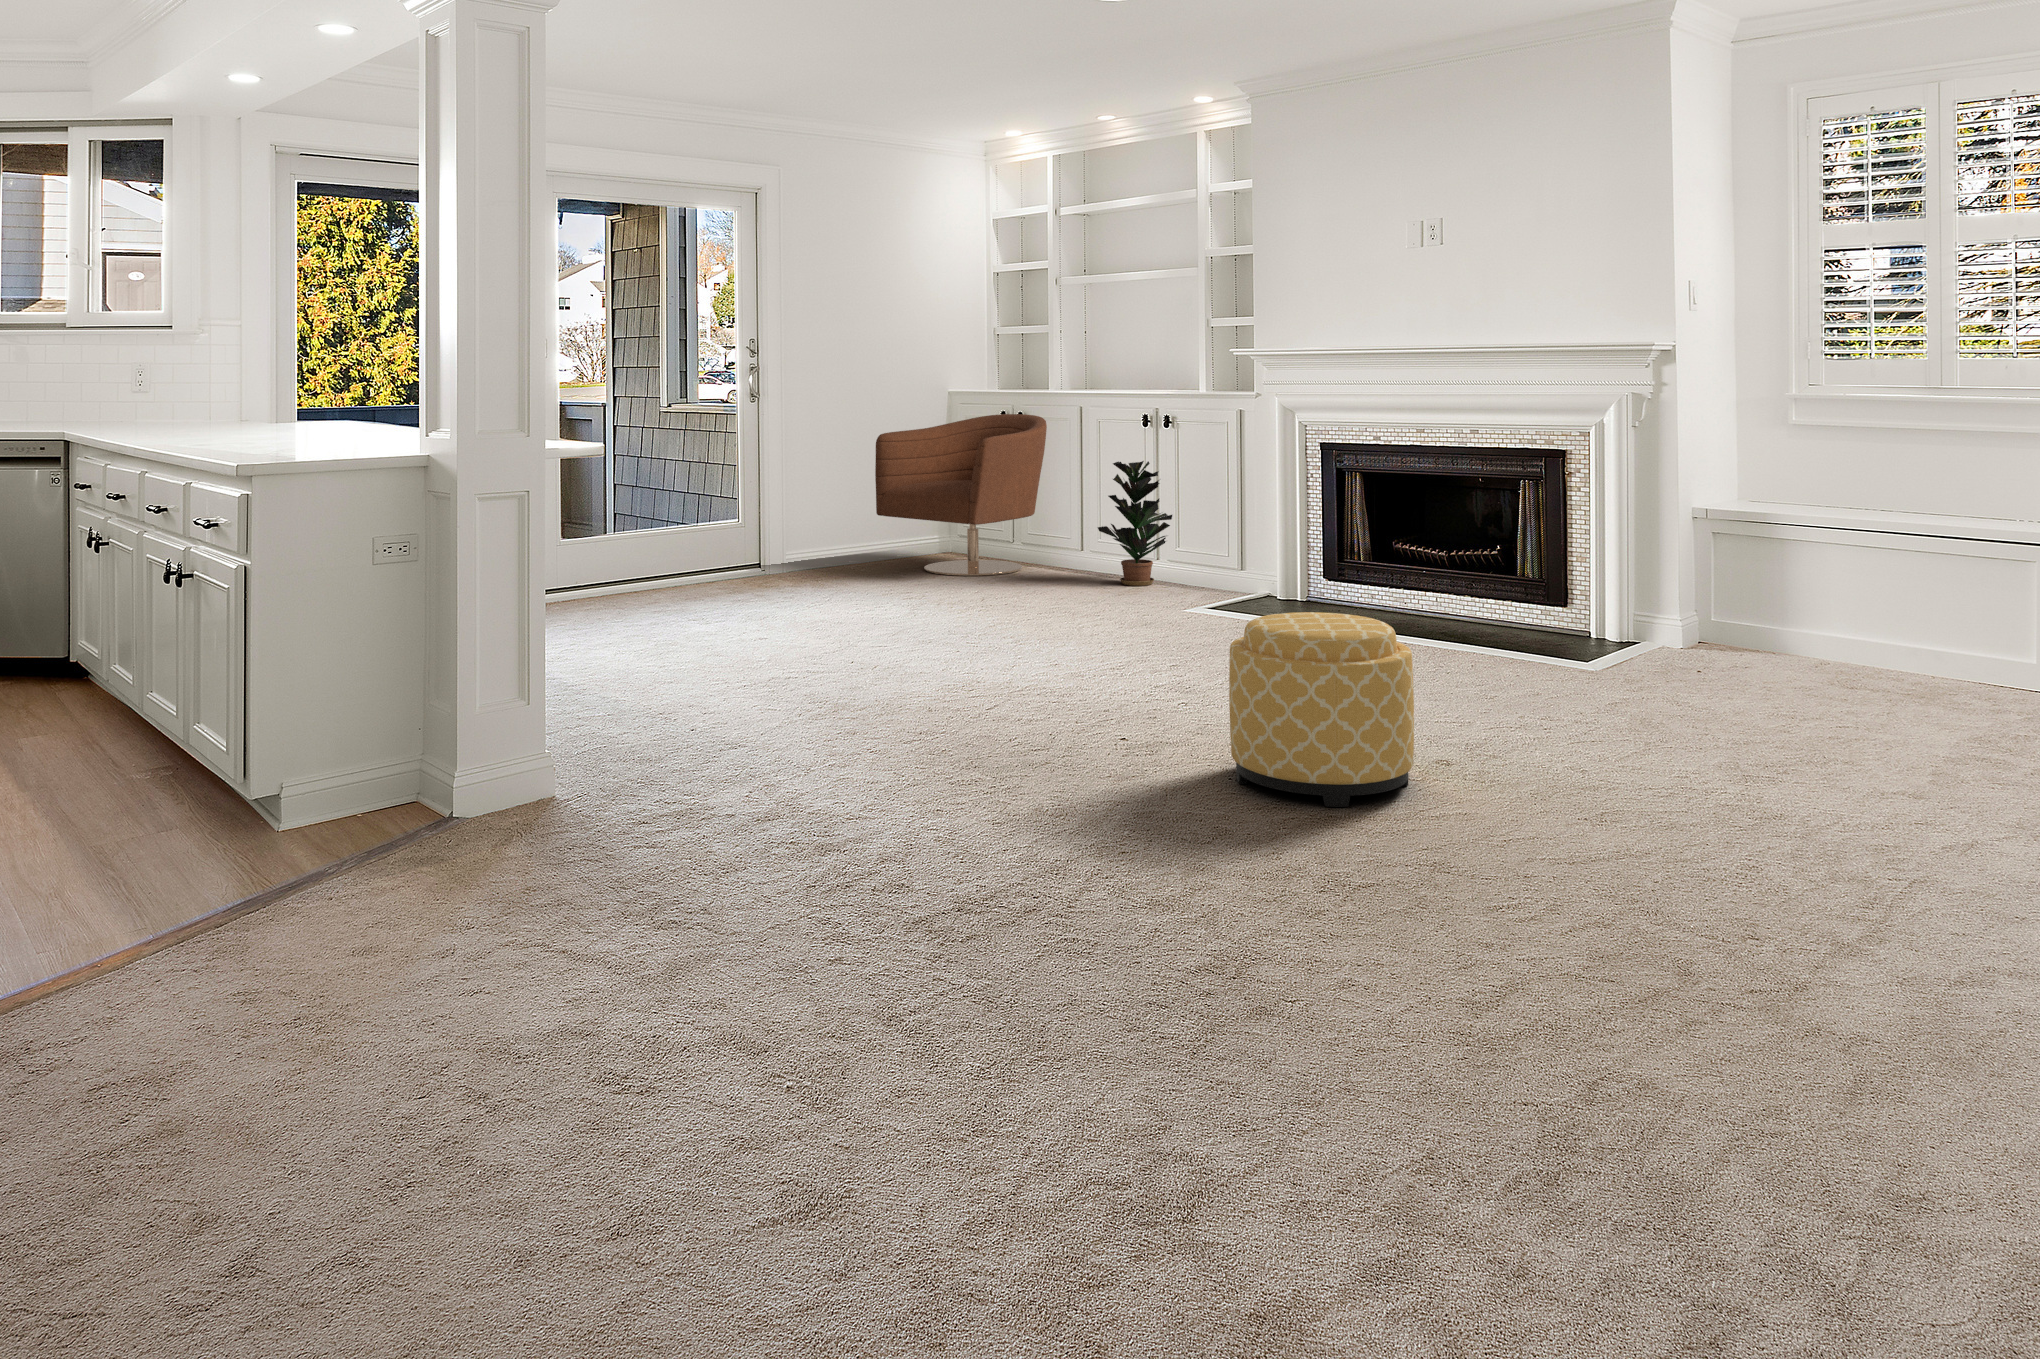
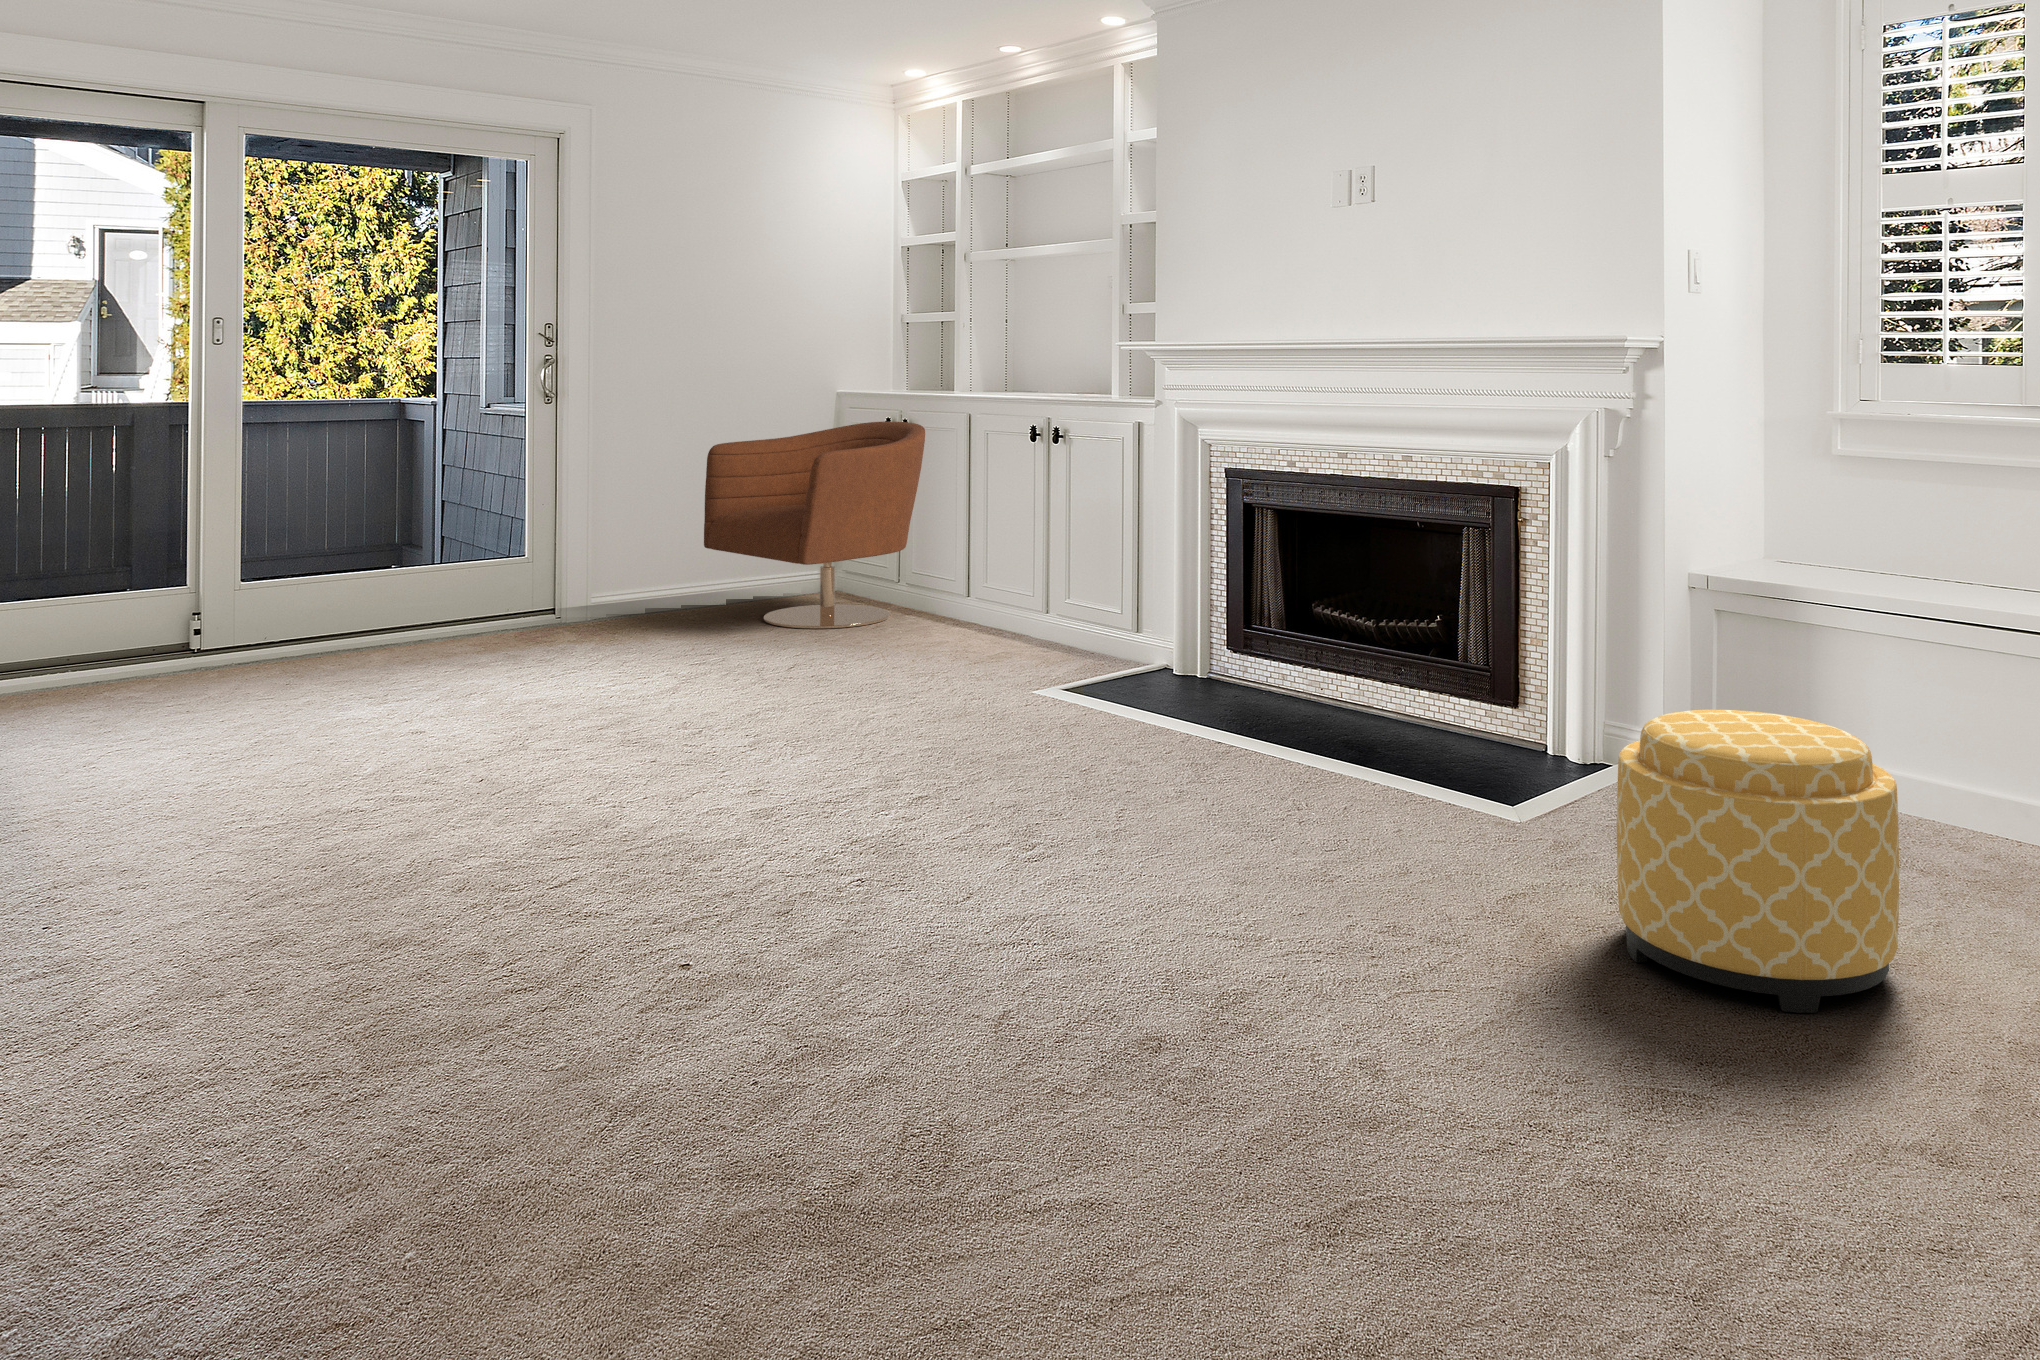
potted plant: present [1098,461,1172,586] -> none [961,485,1058,648]
ottoman: present [1229,612,1414,807] -> present [1617,710,1899,1013]

